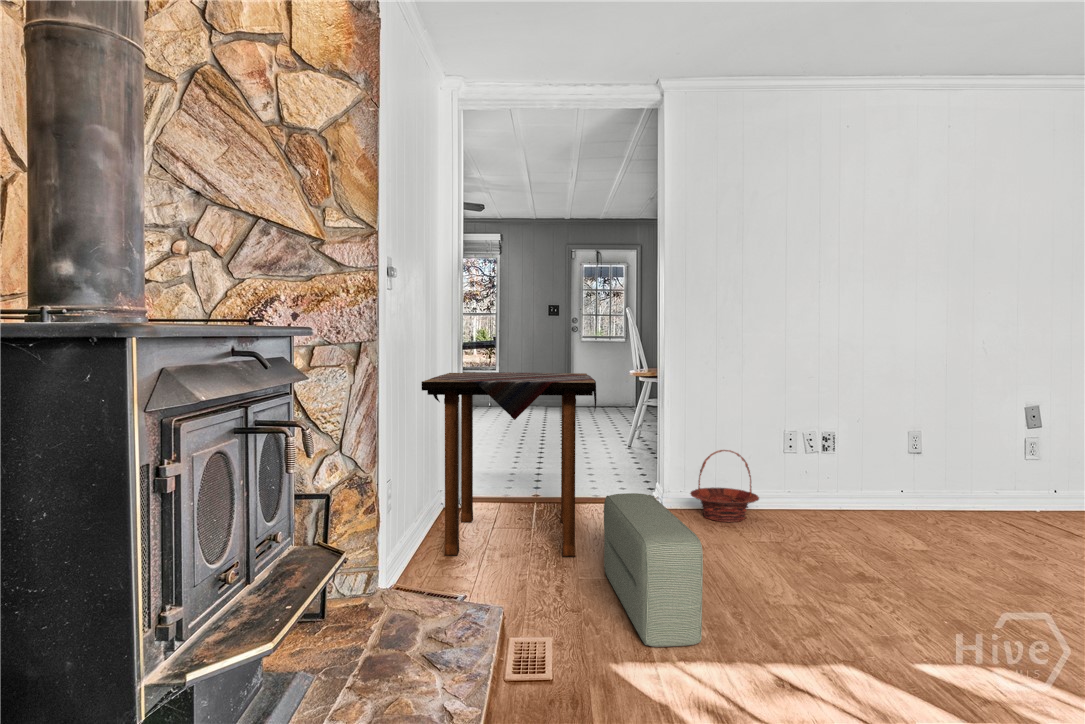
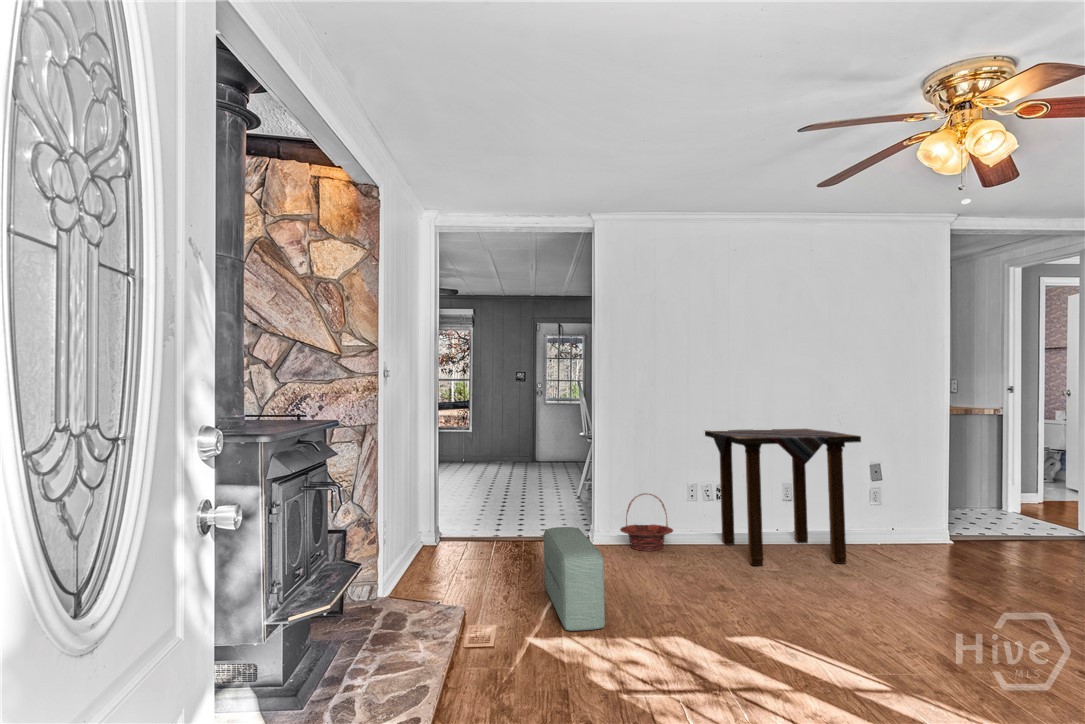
side table: present [422,372,596,557] -> present [705,429,861,566]

